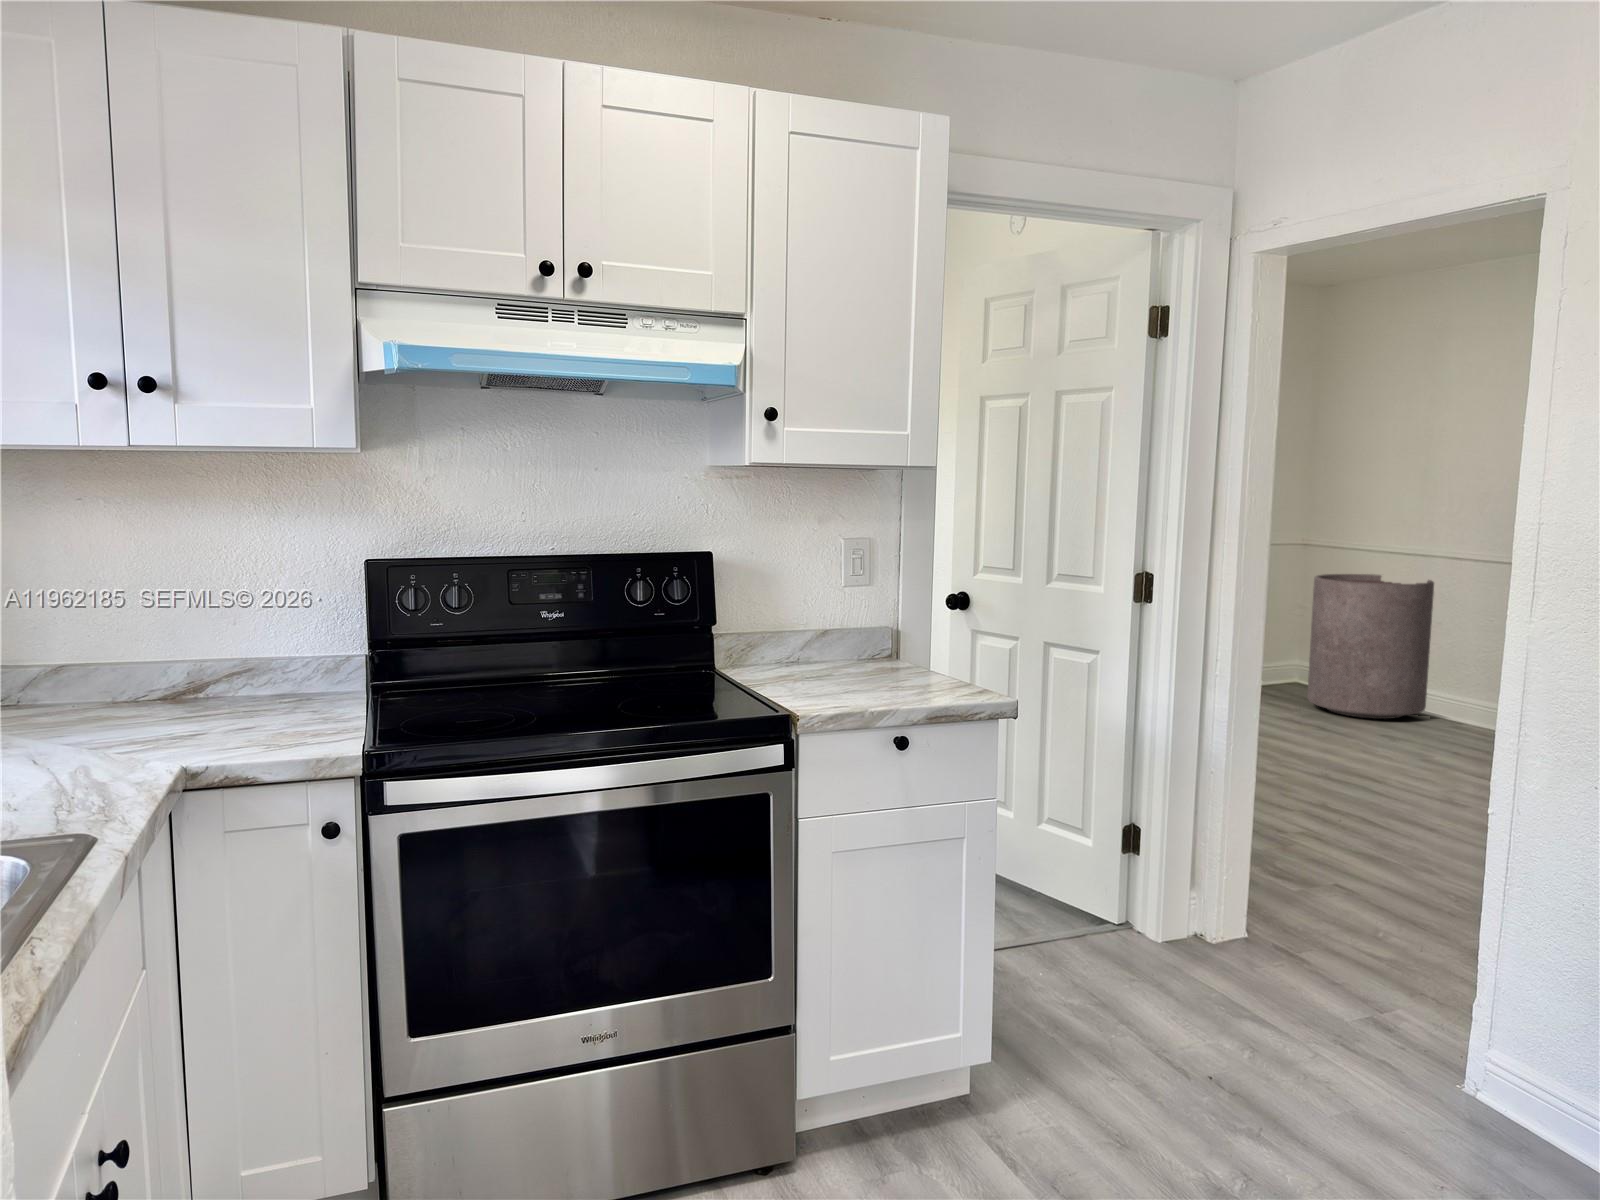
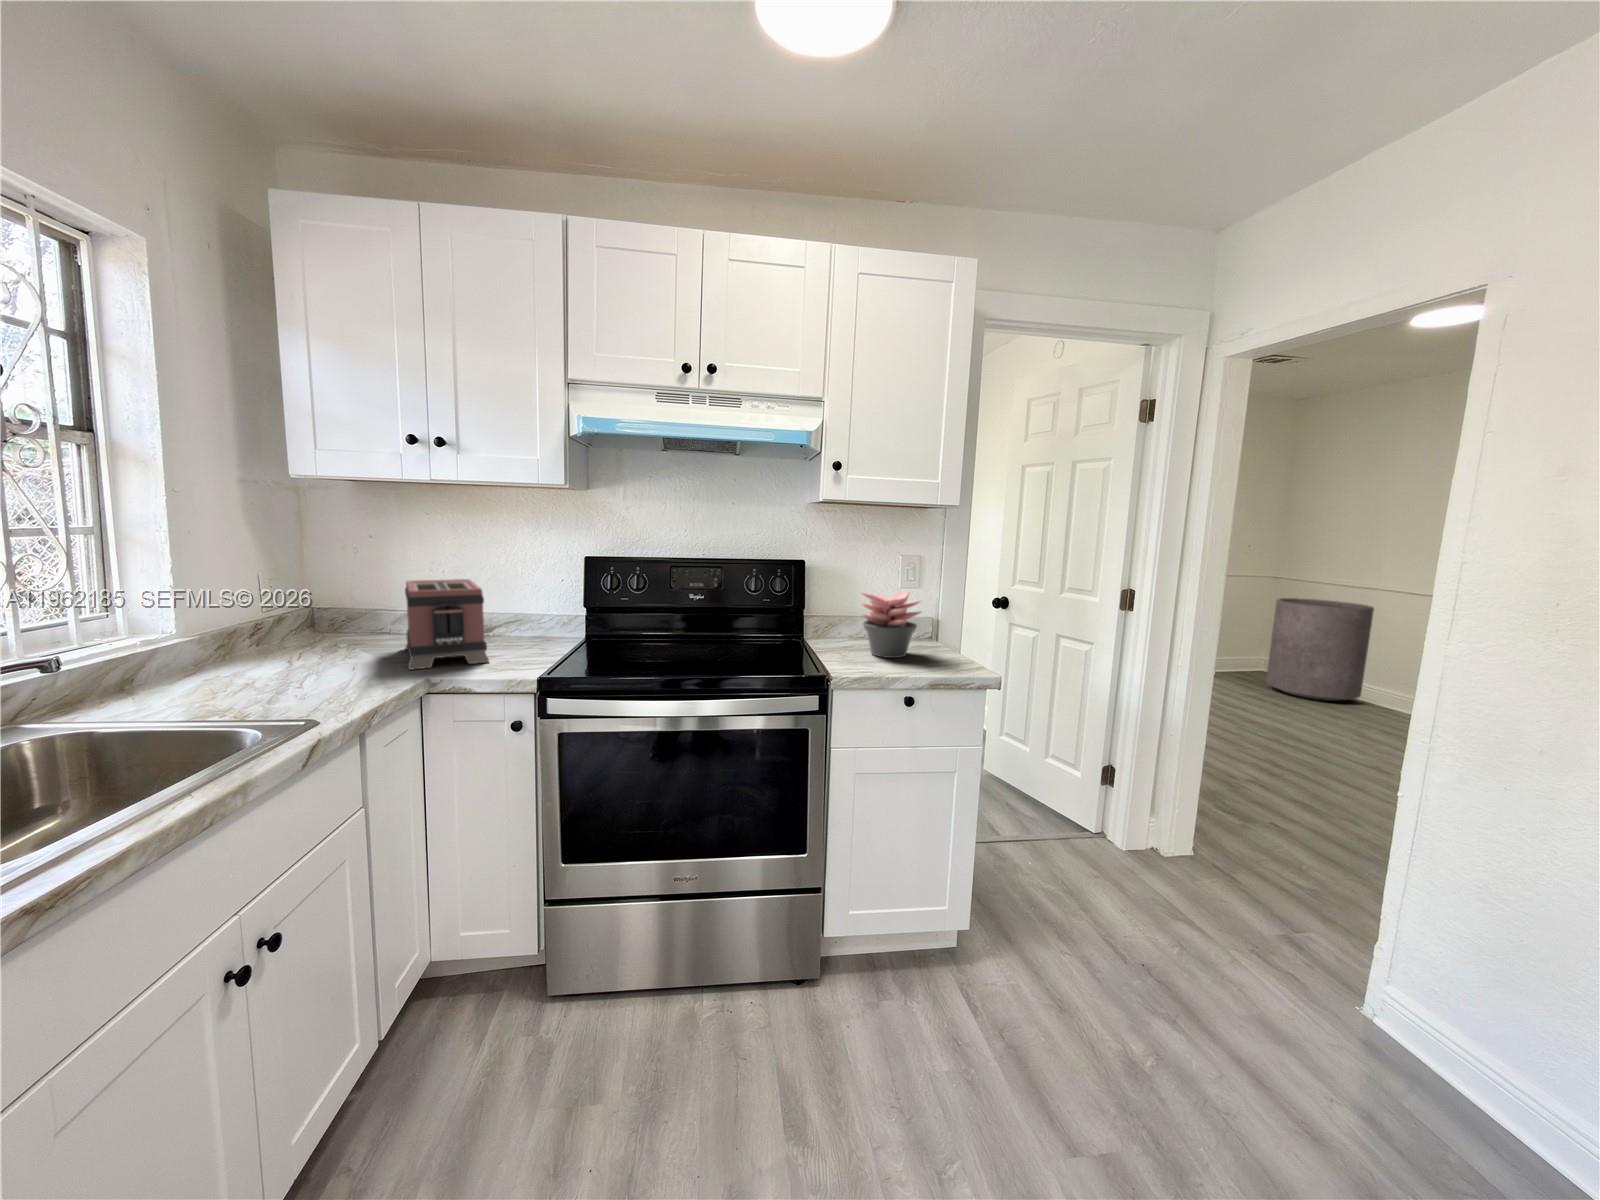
succulent plant: none [803,590,895,688] -> present [860,591,921,658]
toaster: none [72,606,255,757] -> present [405,579,489,670]

